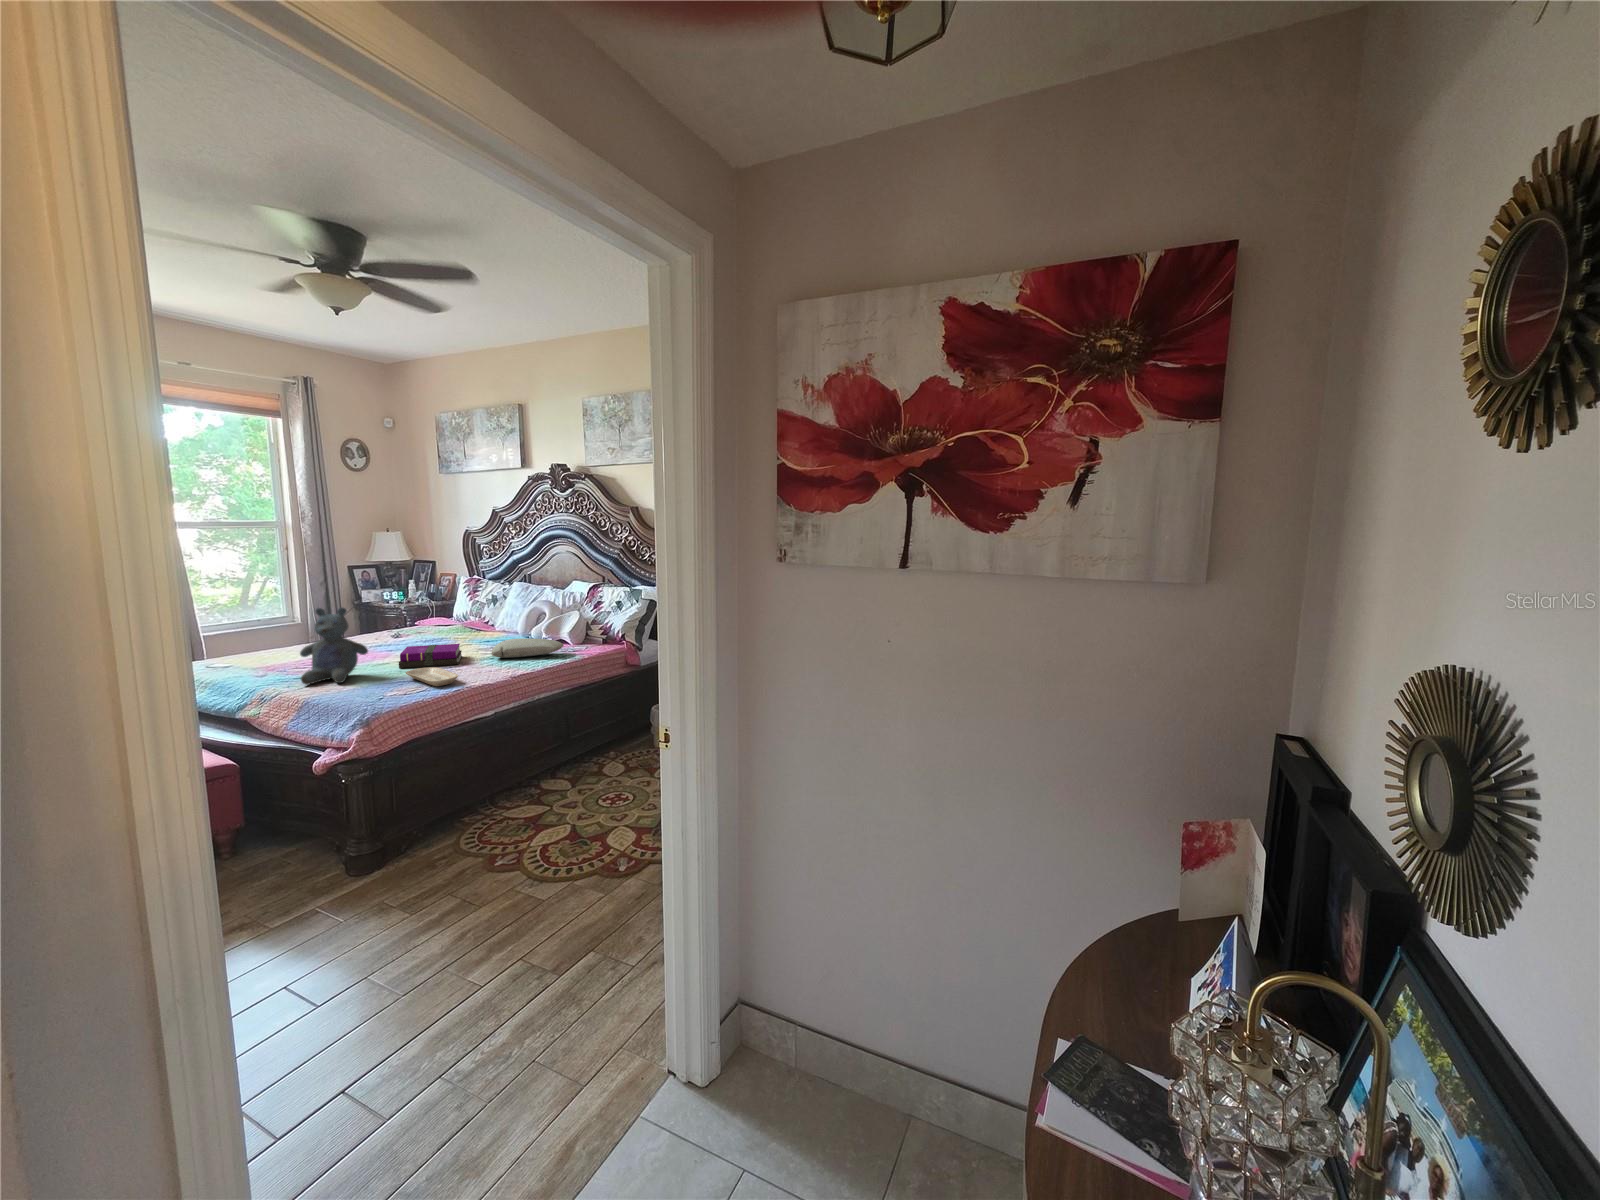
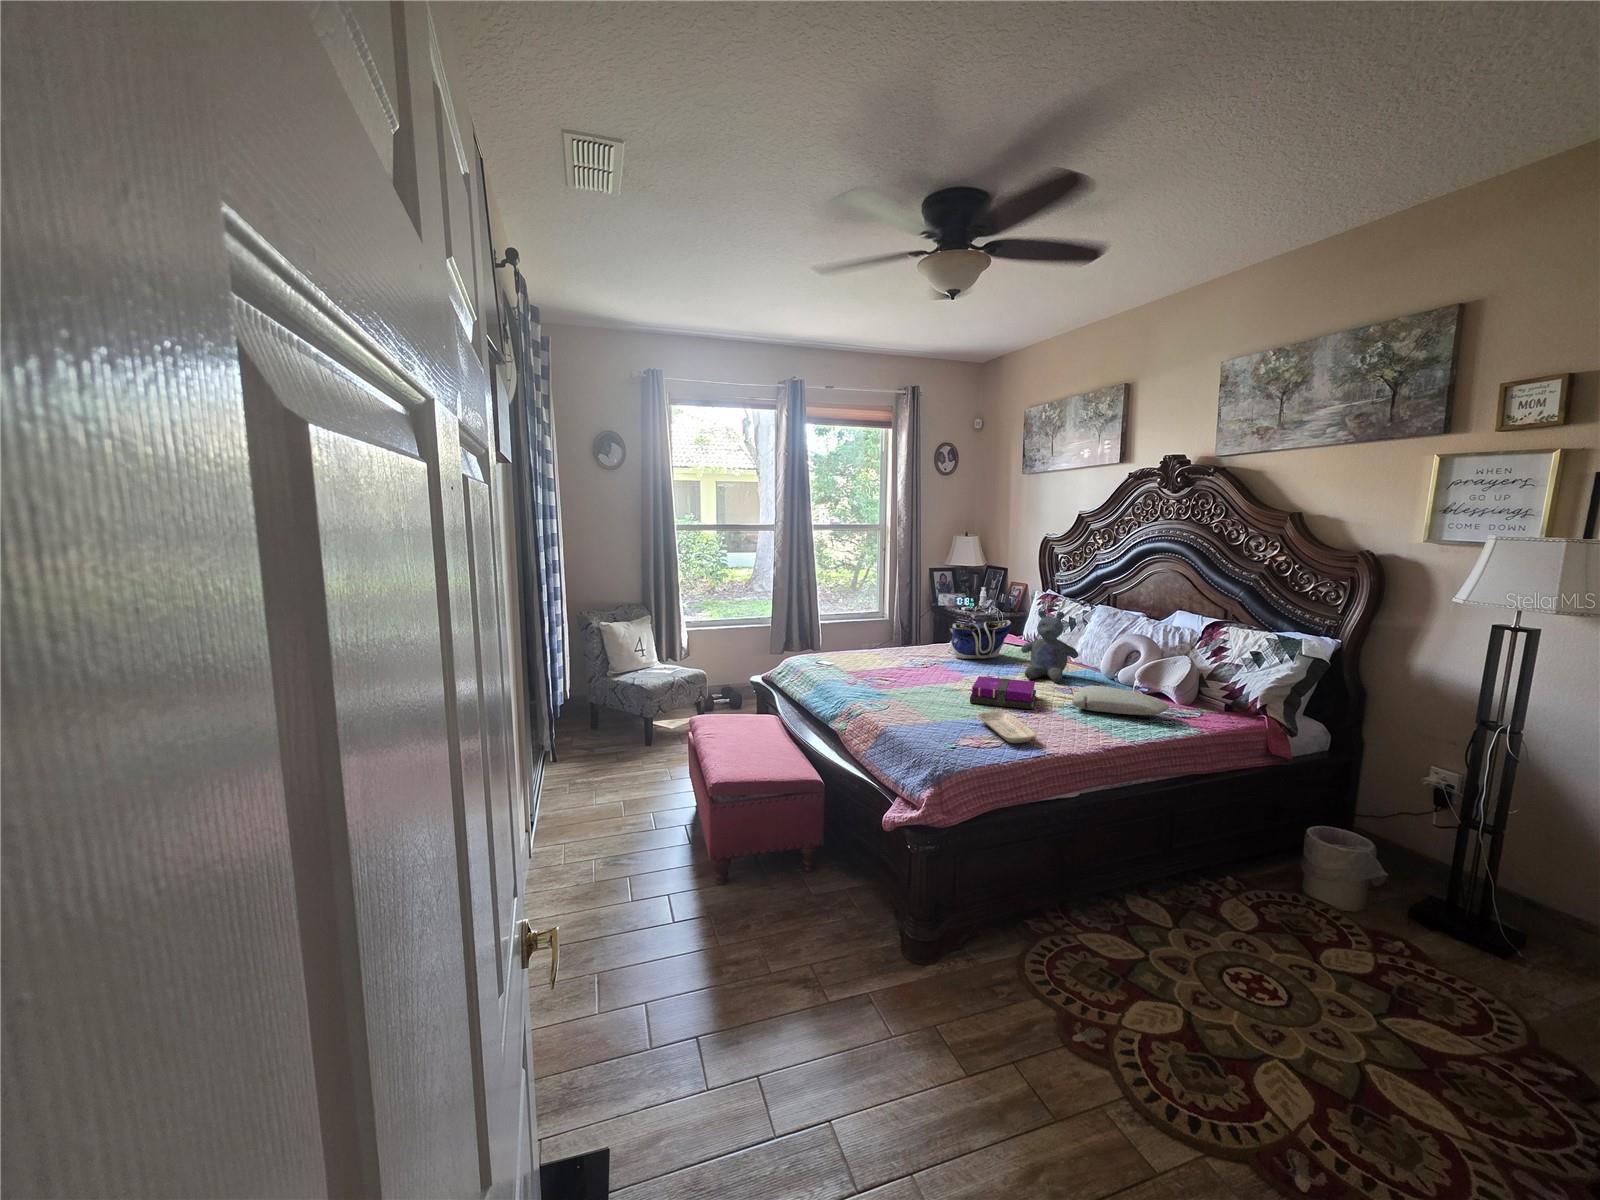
tote bag: none [375,601,438,640] -> present [950,620,1012,659]
stuffed bear: present [300,608,368,685] -> present [1021,610,1078,682]

